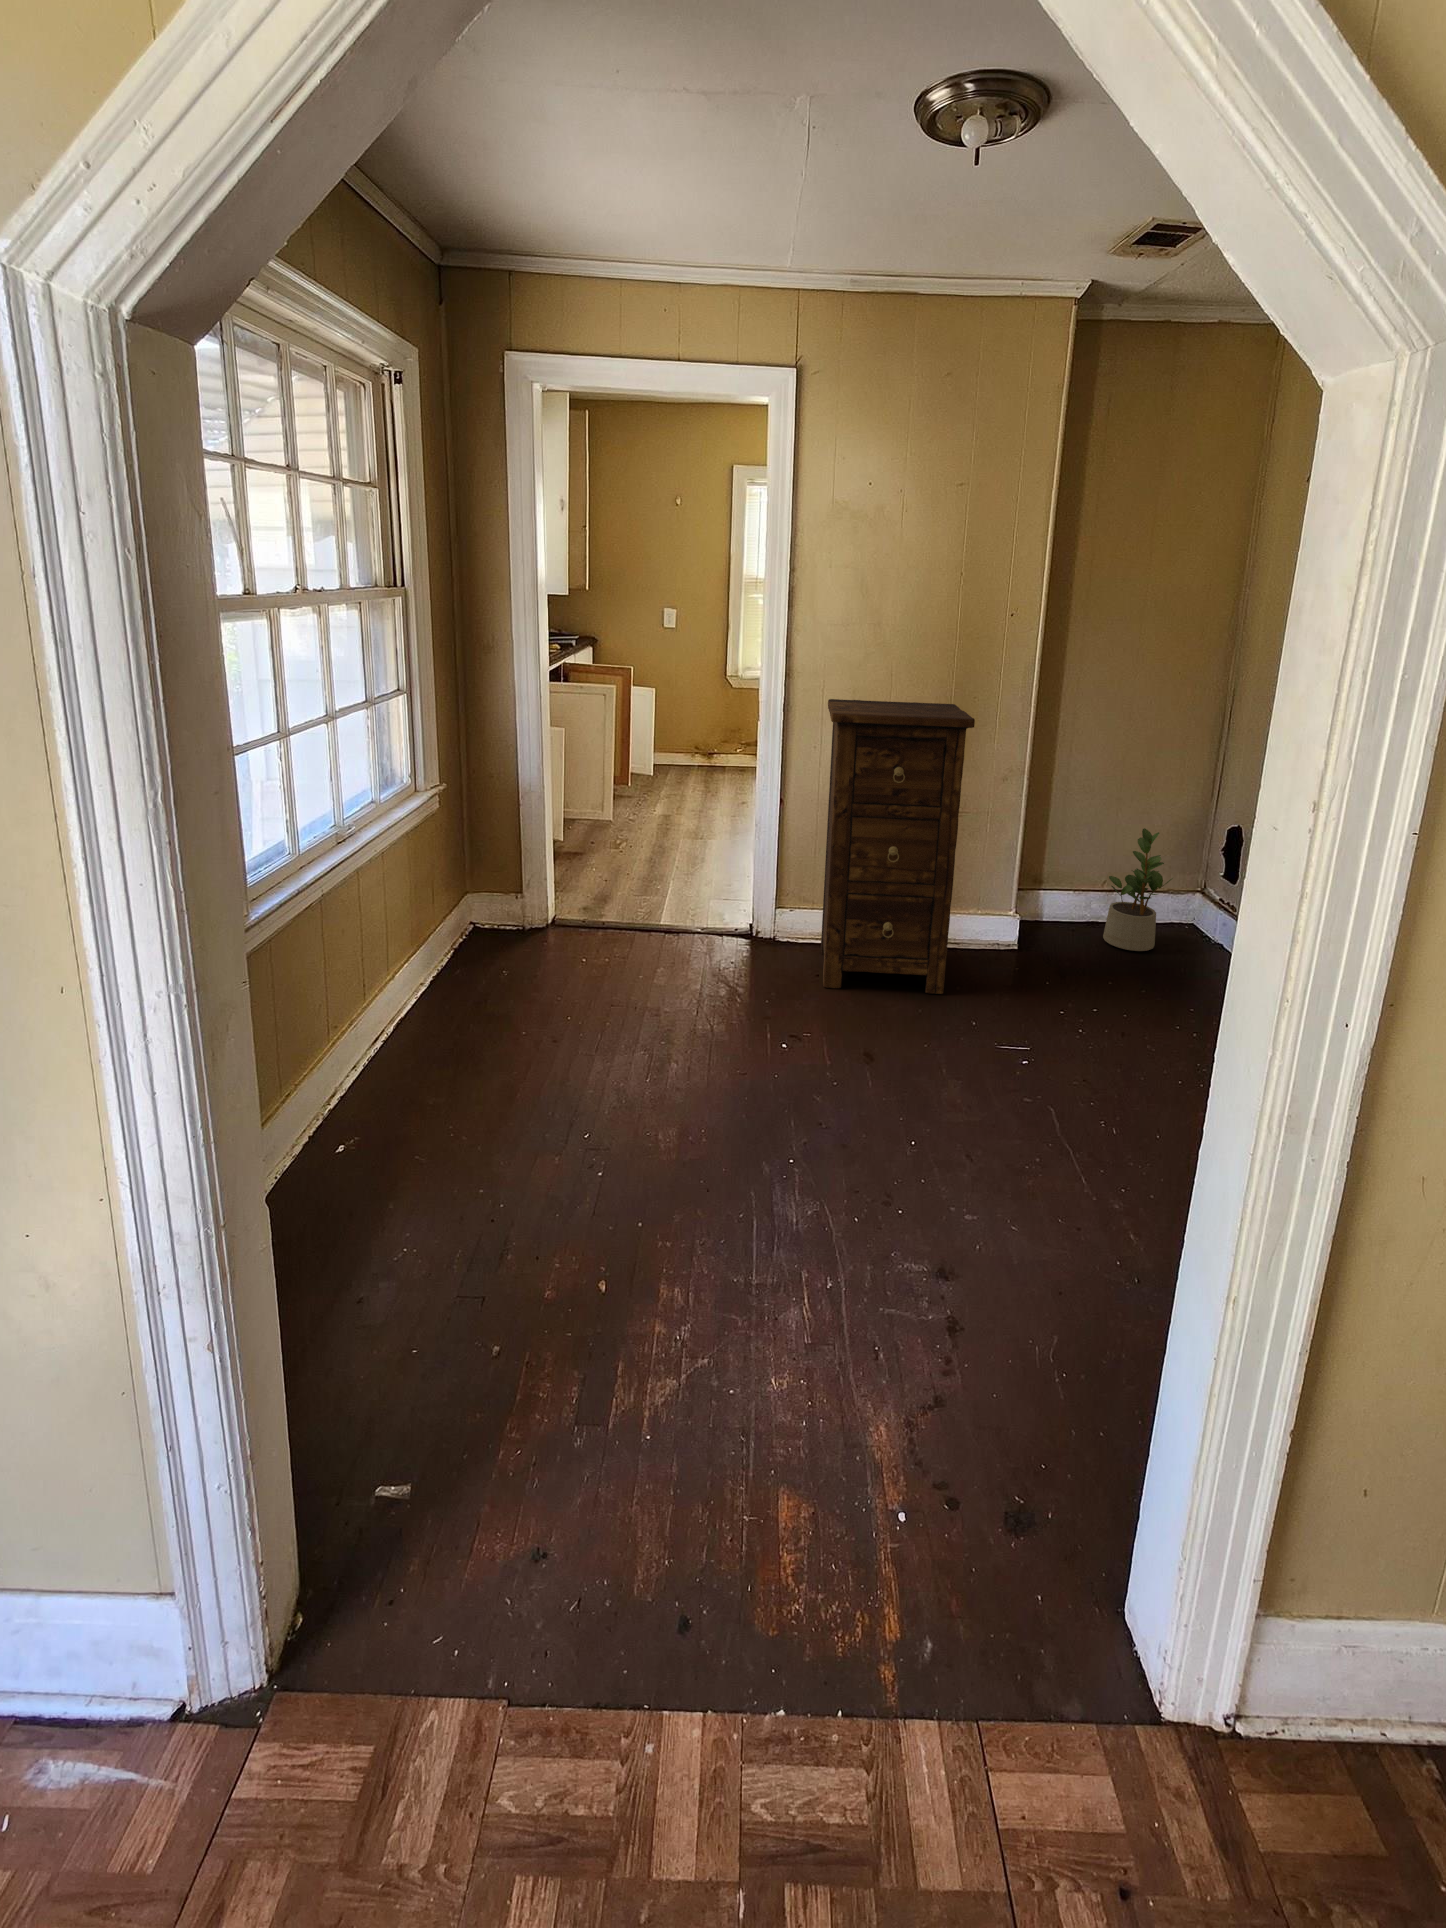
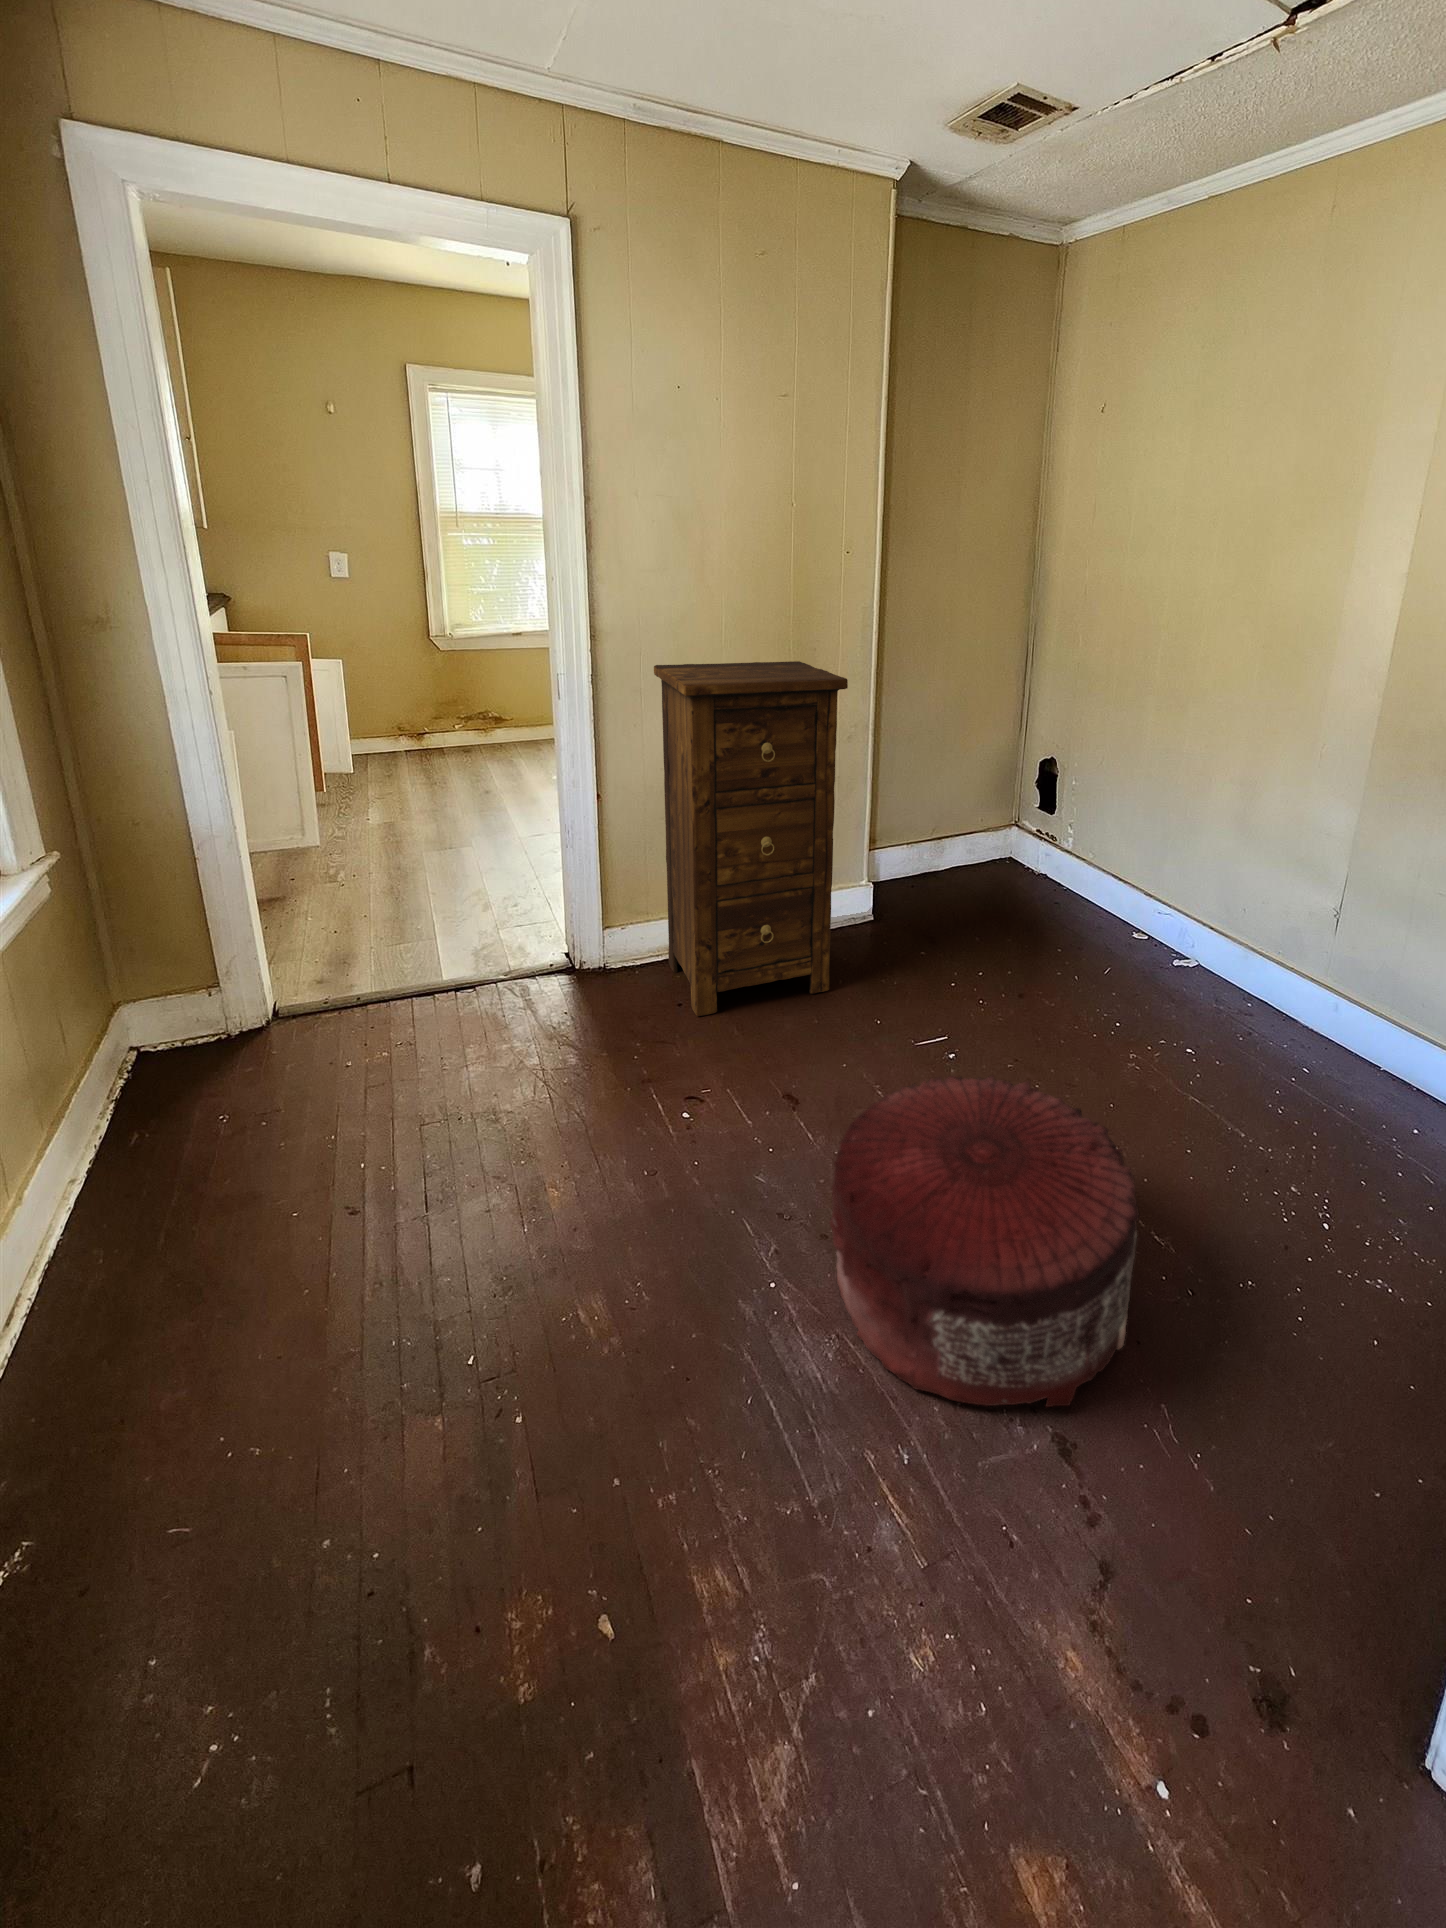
potted plant: present [1103,828,1173,951] -> none [941,773,1004,896]
pouf: none [828,1047,1090,1307] -> present [830,1076,1139,1407]

